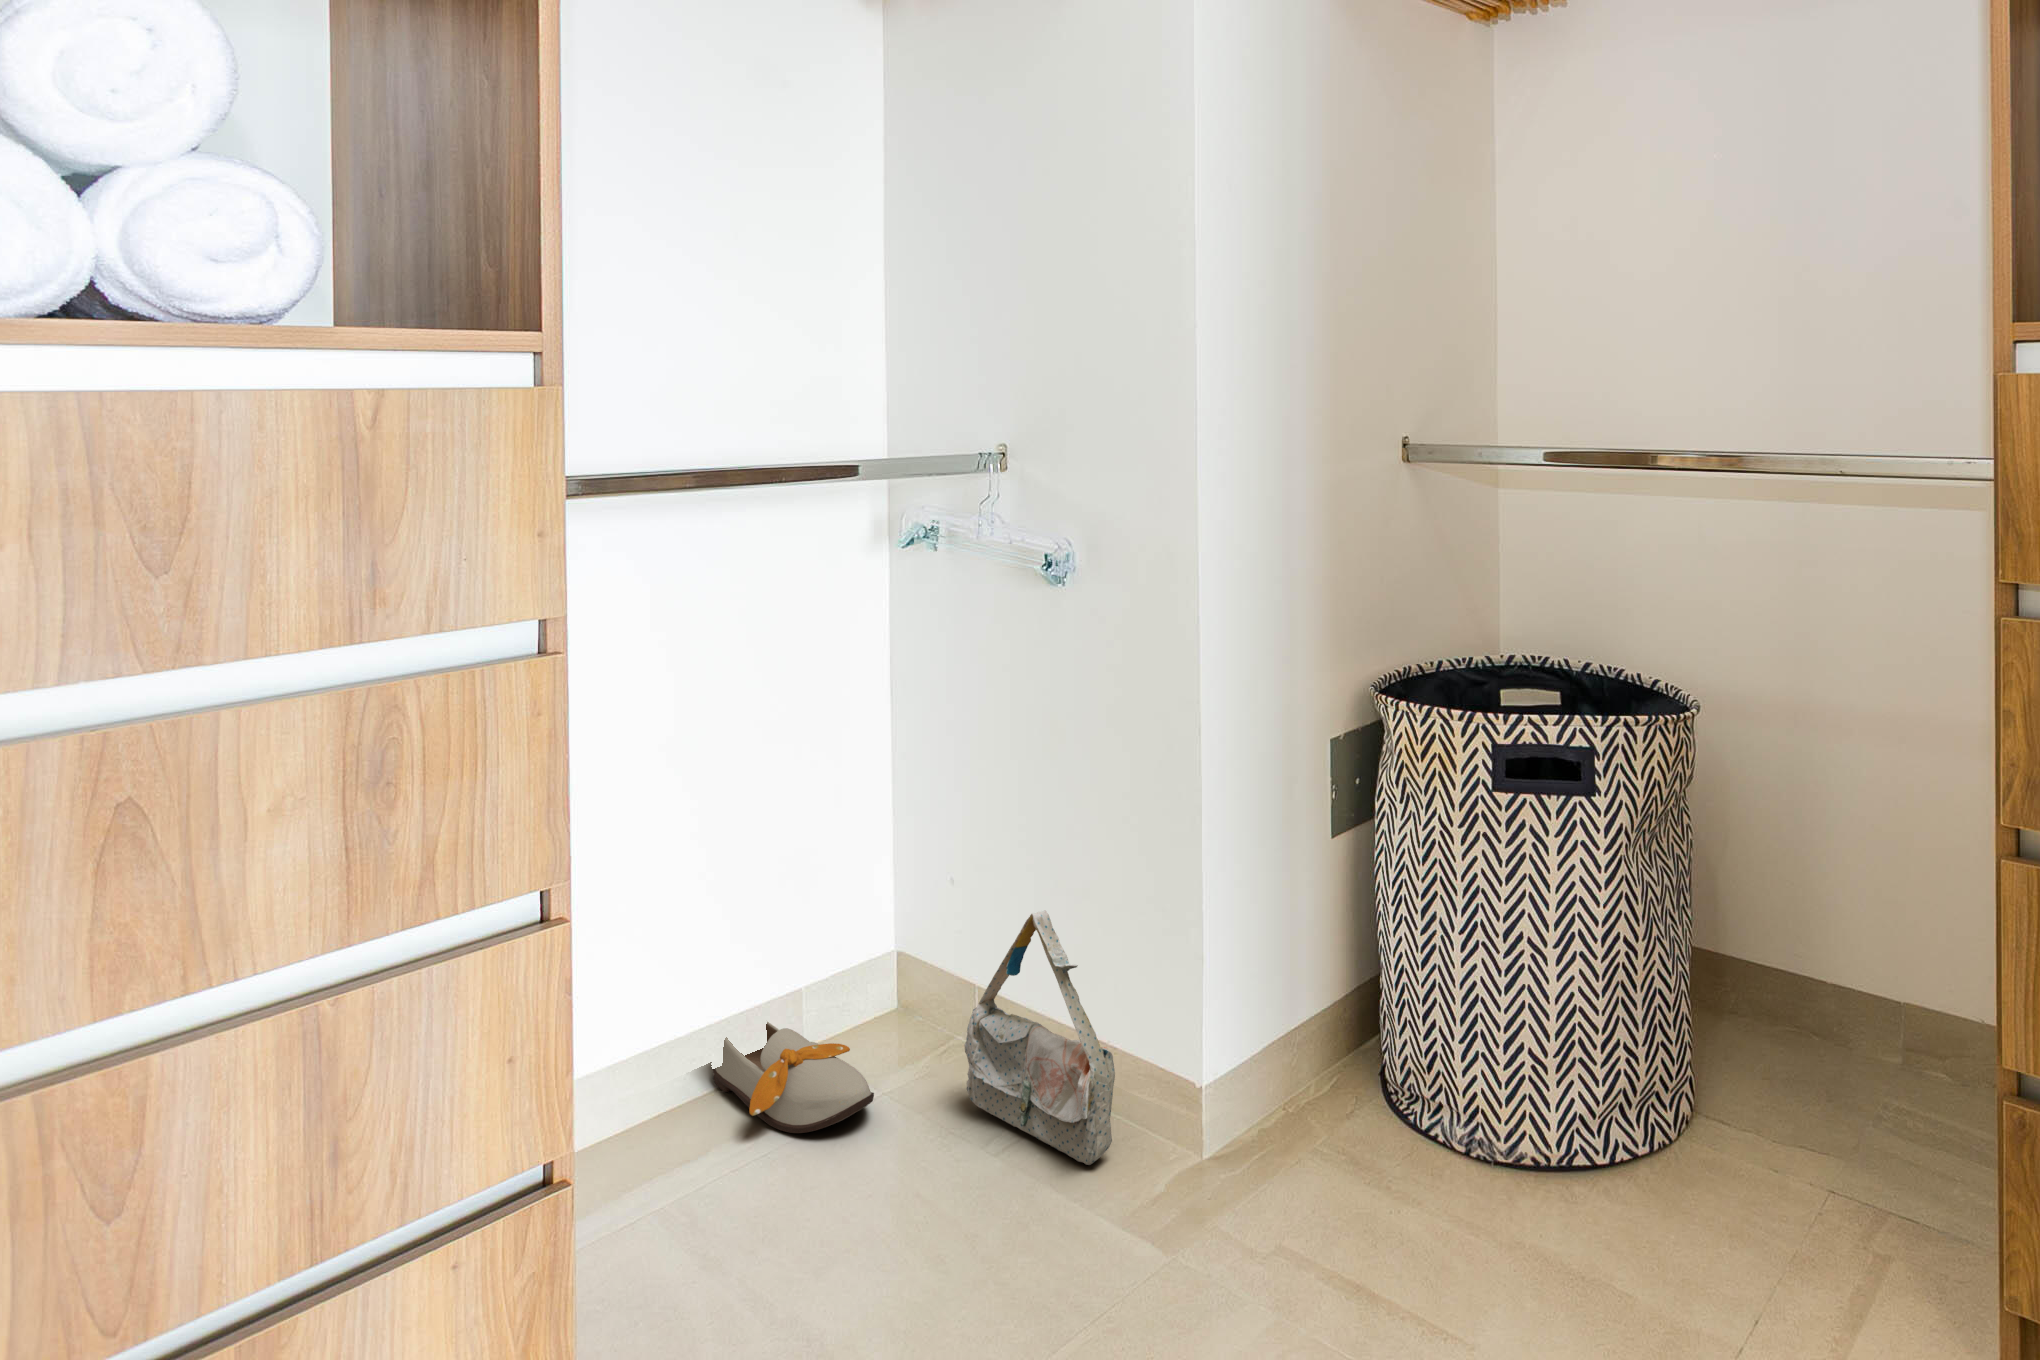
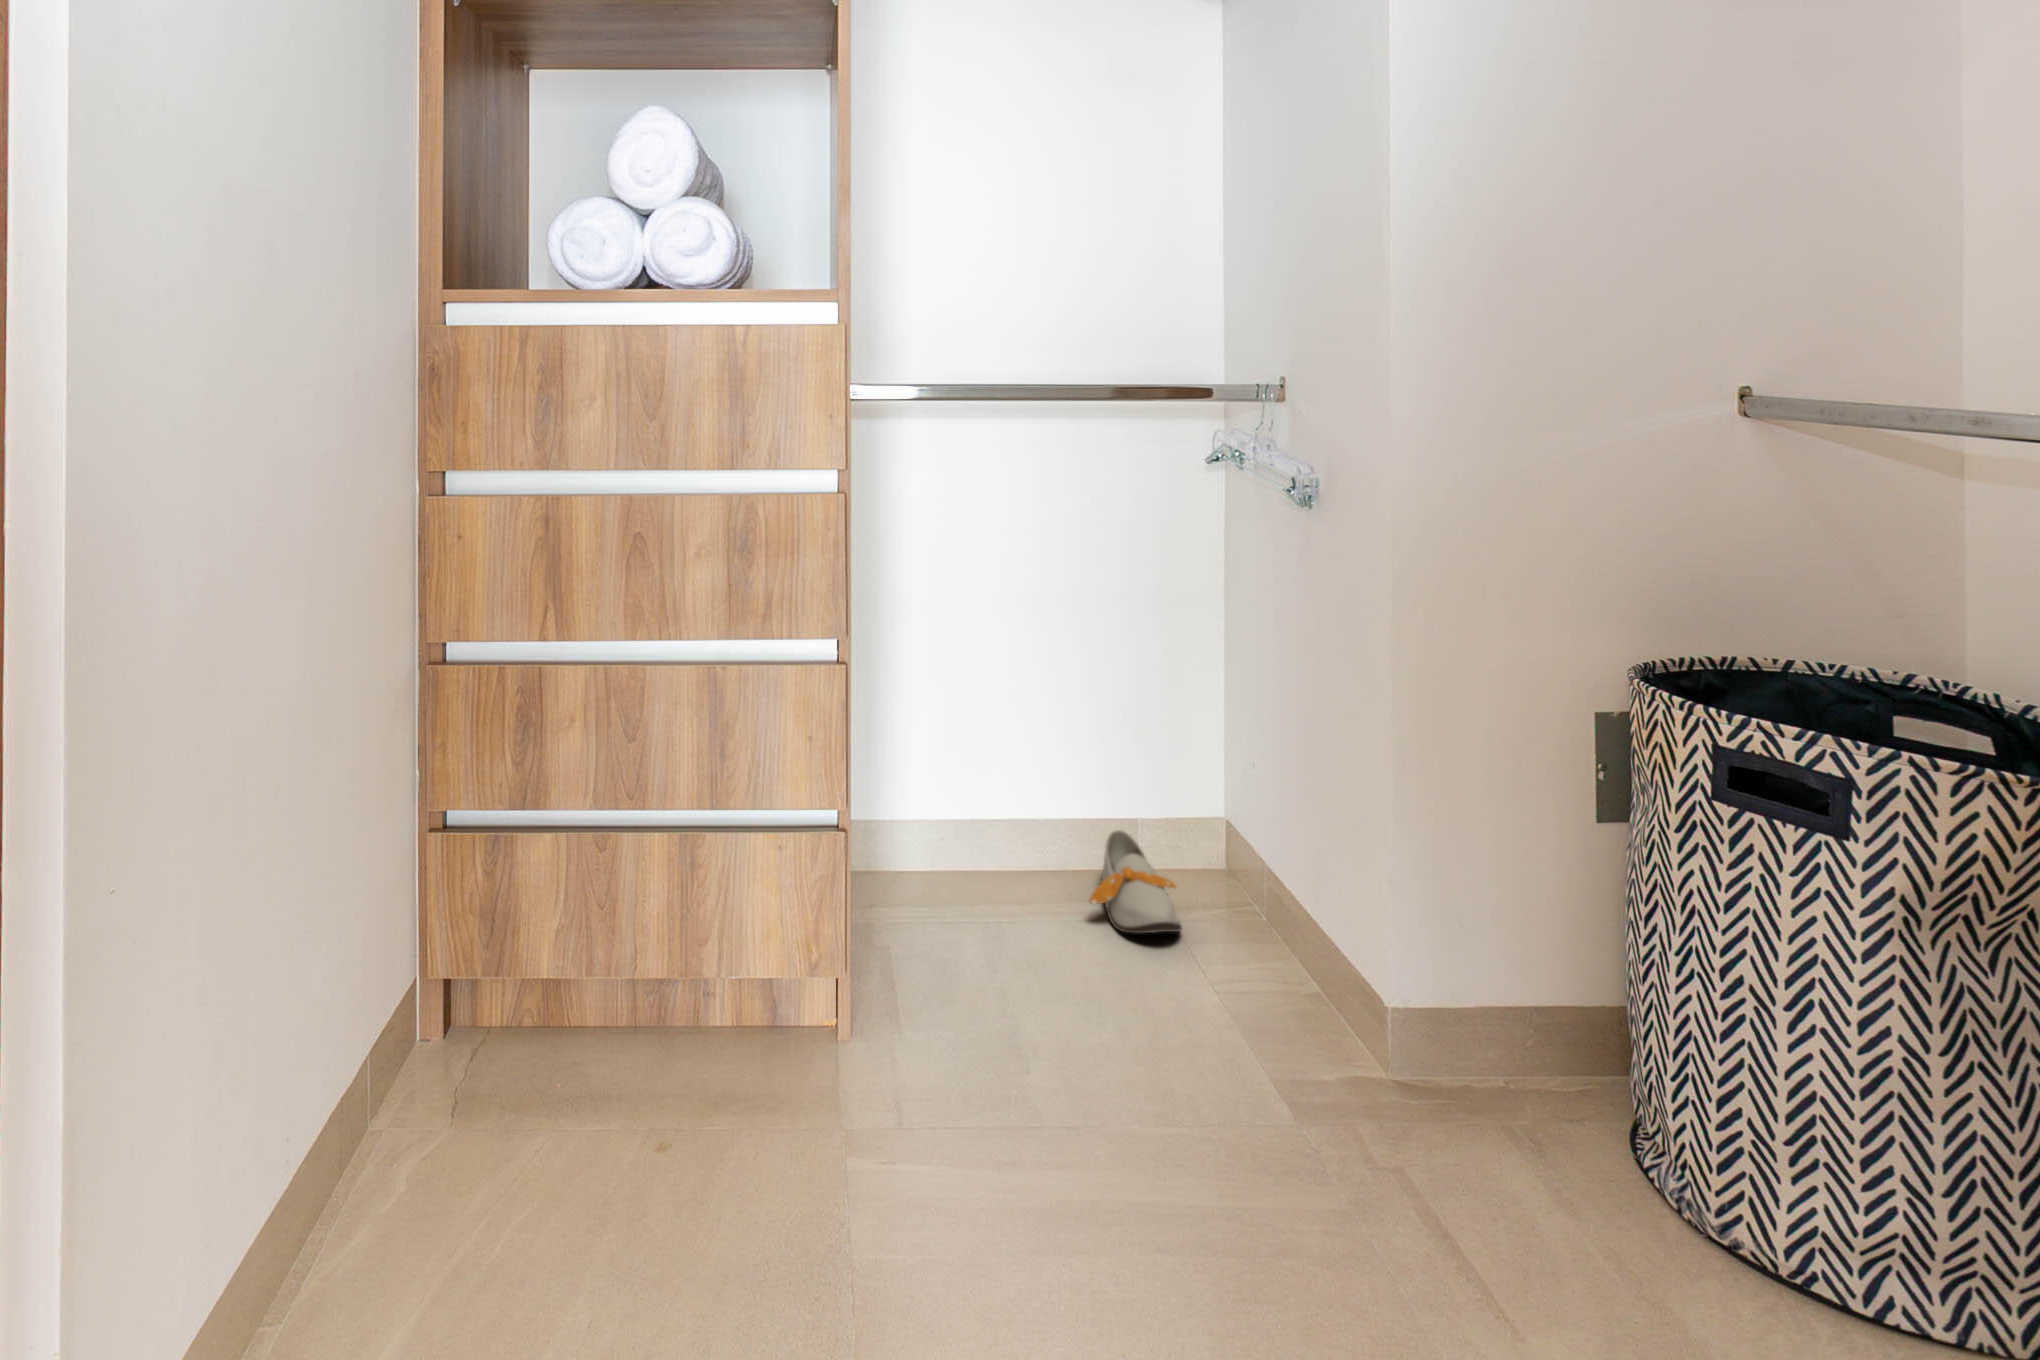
bag: present [964,910,1115,1165] -> none [1243,806,1327,1042]

